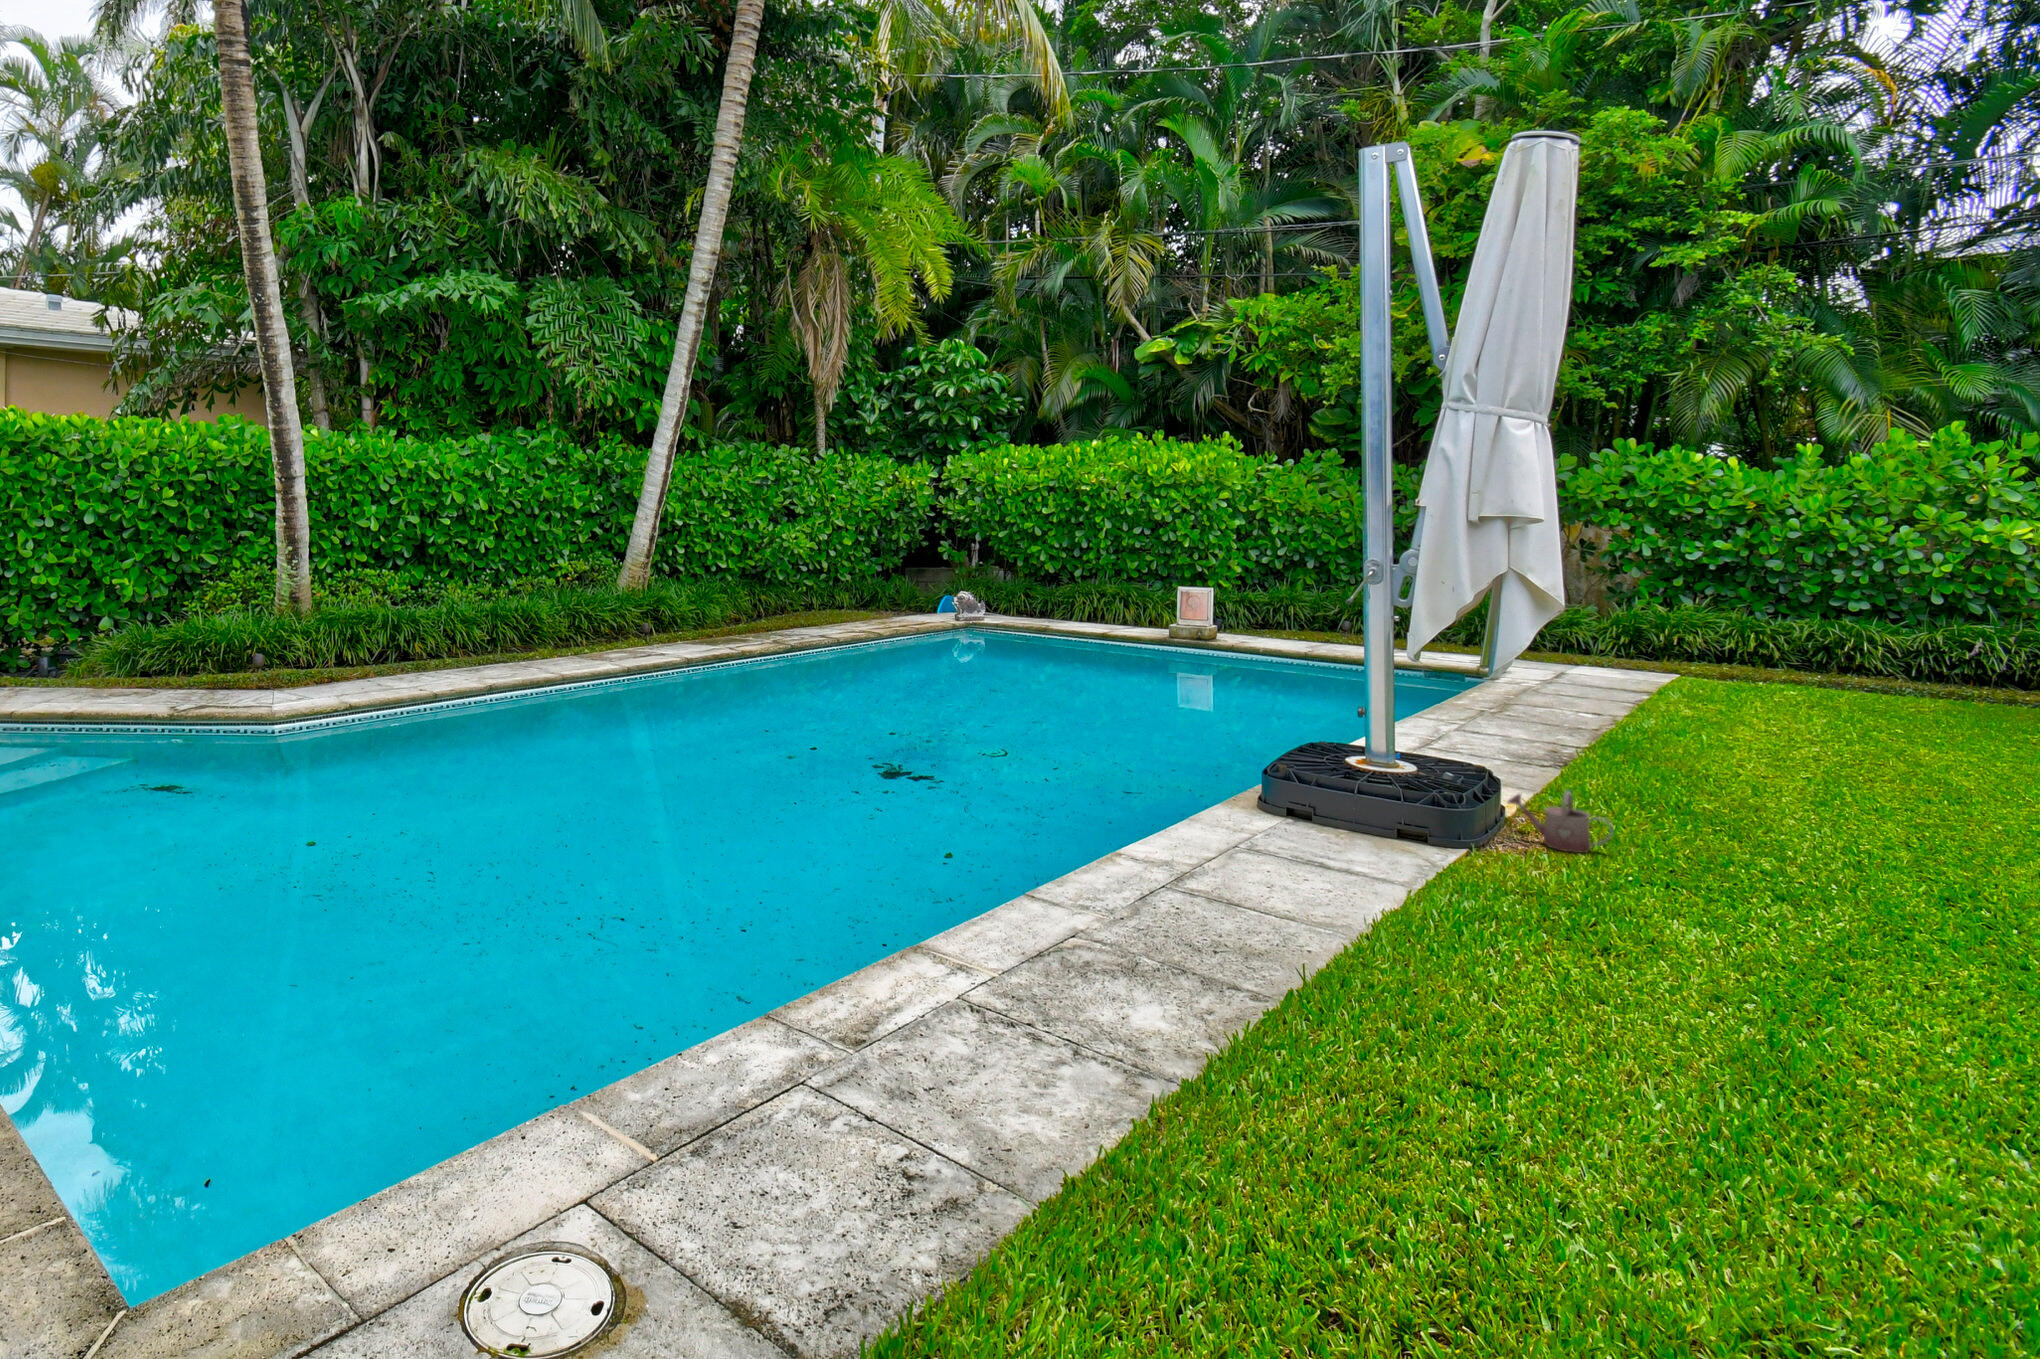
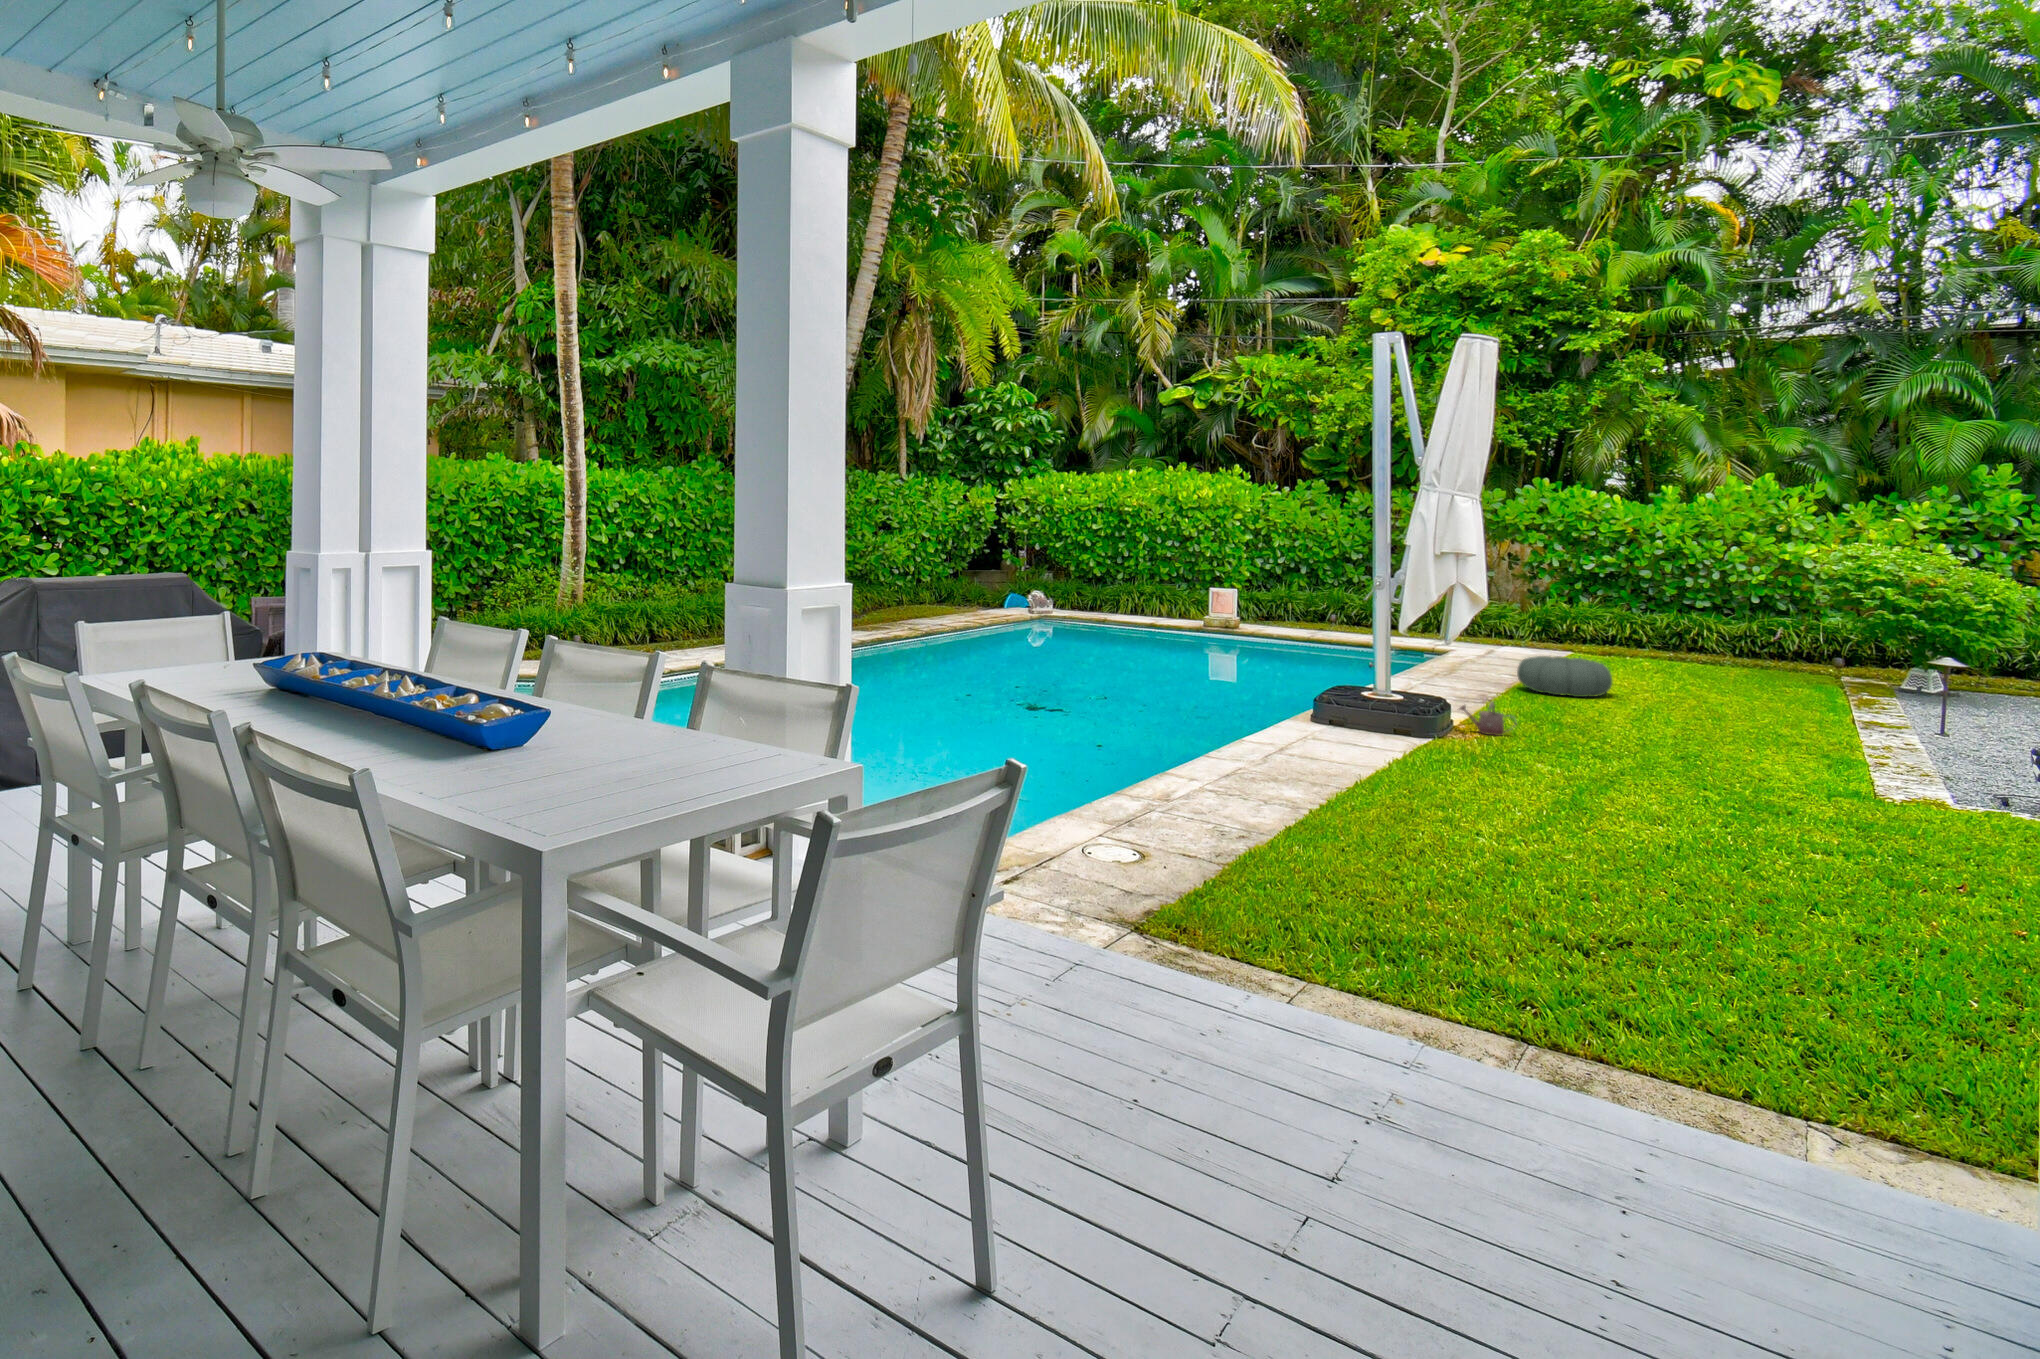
pouf: none [1603,691,1760,759] -> present [1517,656,1612,697]

